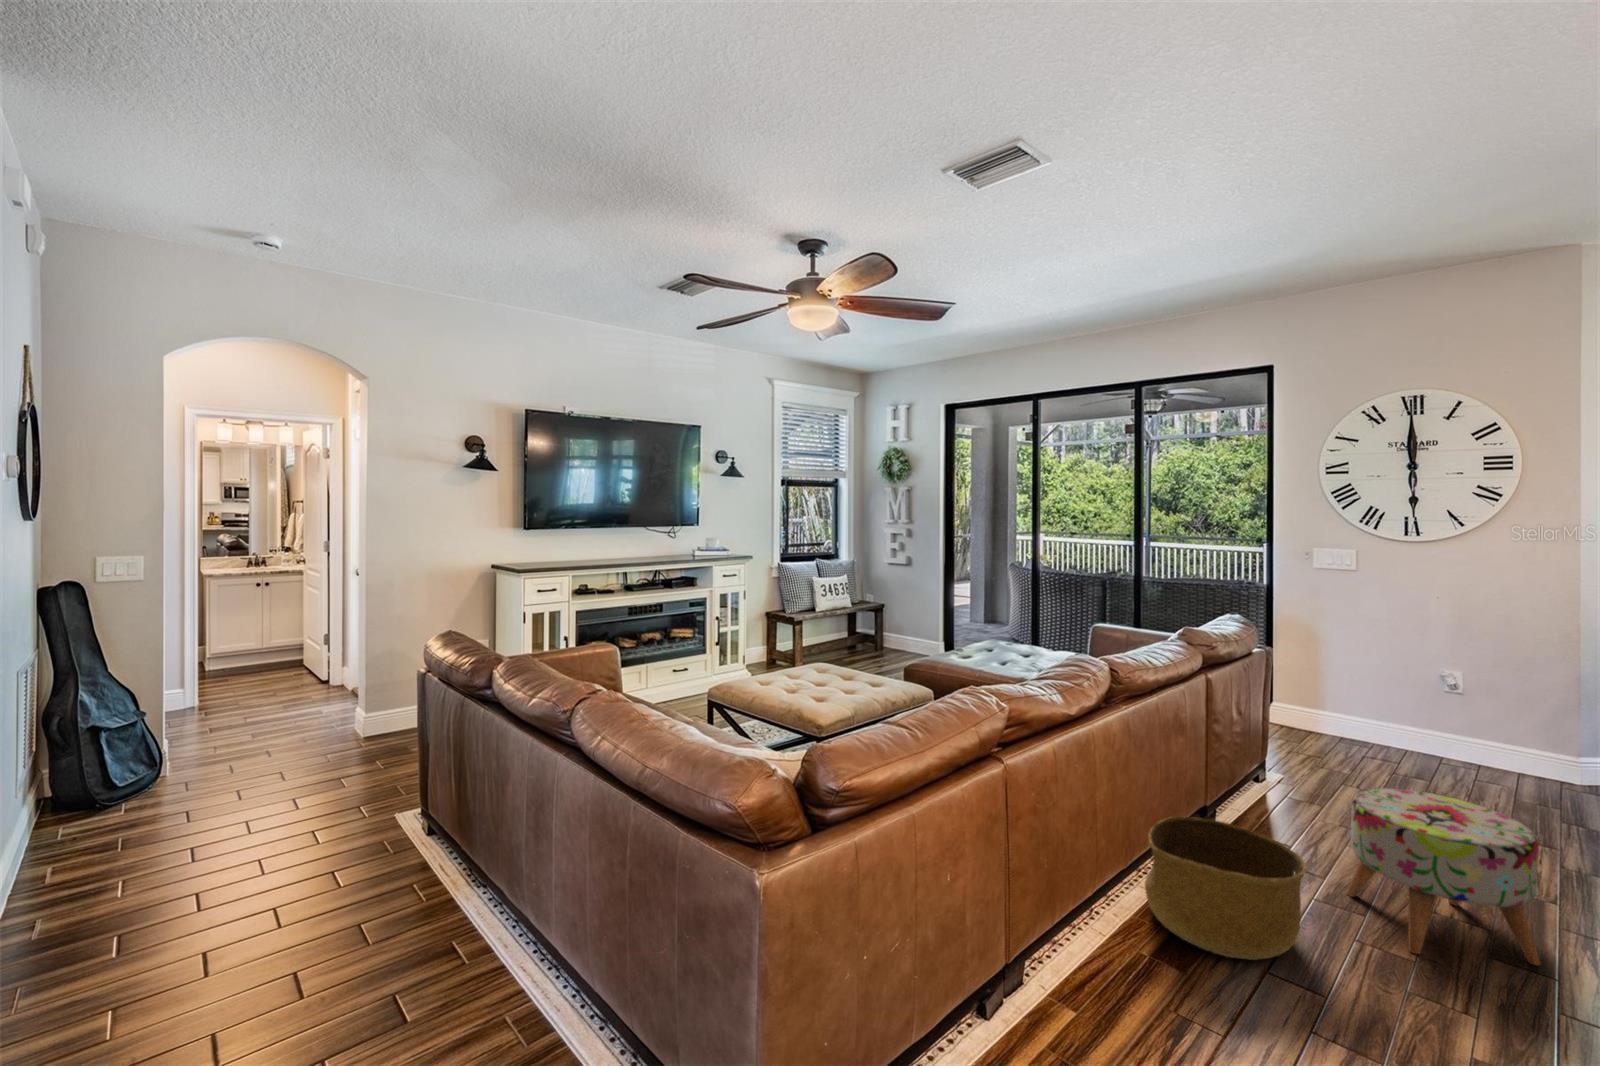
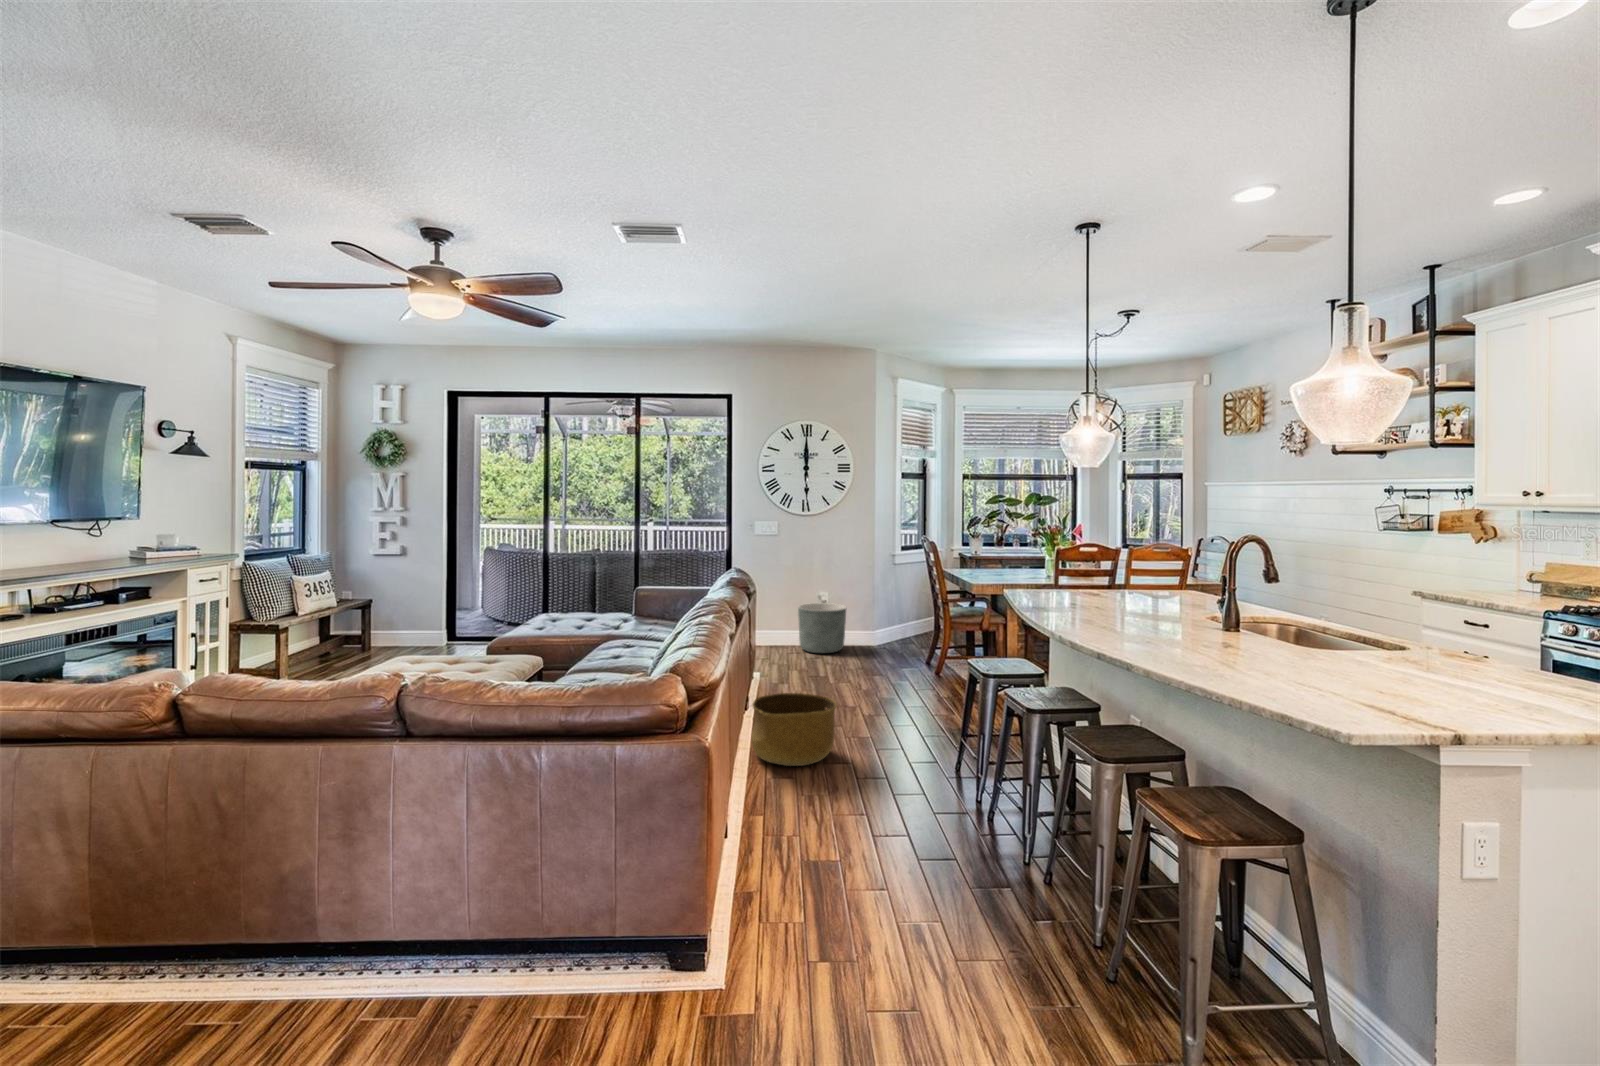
planter: none [1384,683,1492,774] -> present [798,603,846,653]
ottoman: present [1346,788,1540,965] -> none [830,653,910,736]

